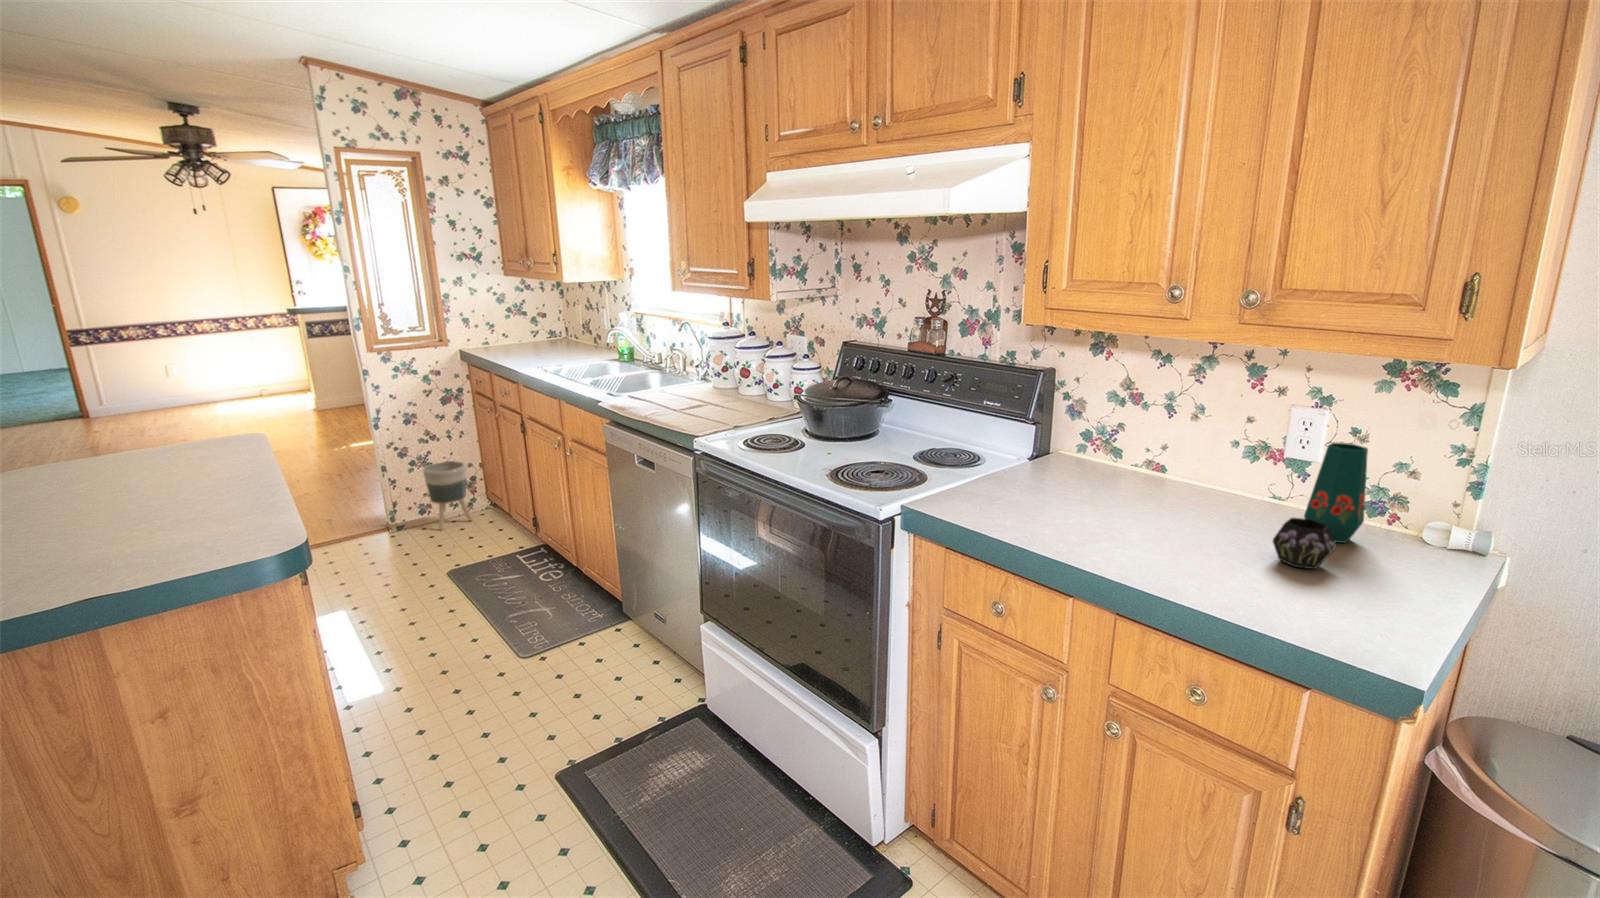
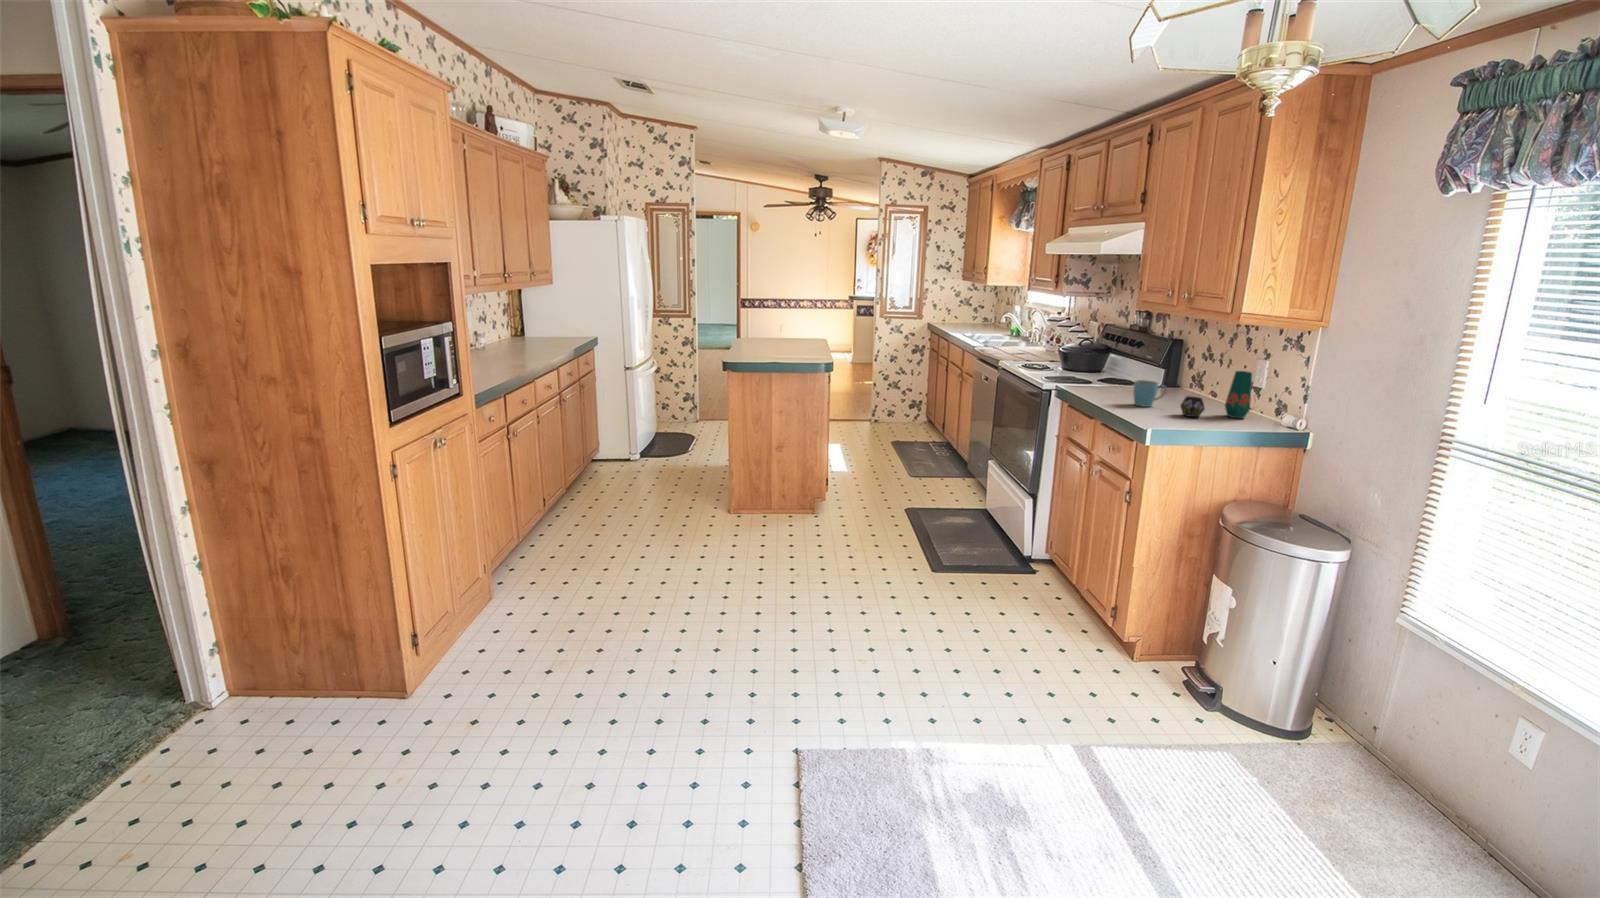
planter: present [423,461,472,530] -> none [894,388,917,426]
mug: none [1137,485,1196,549] -> present [1133,380,1167,407]

